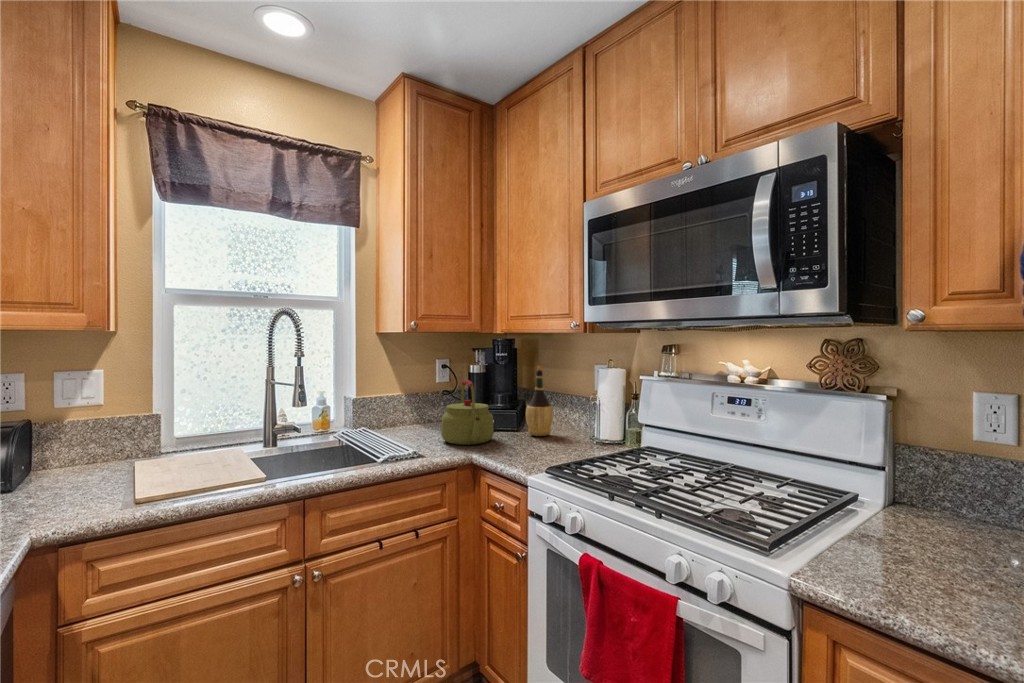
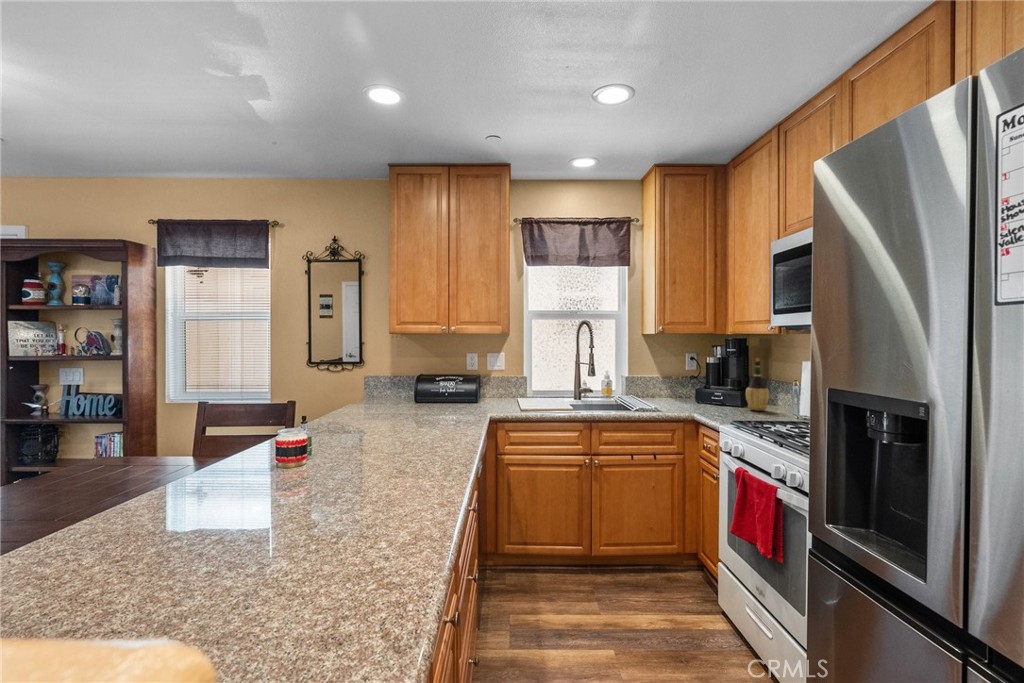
kettle: present [441,380,494,445] -> none [679,366,718,410]

